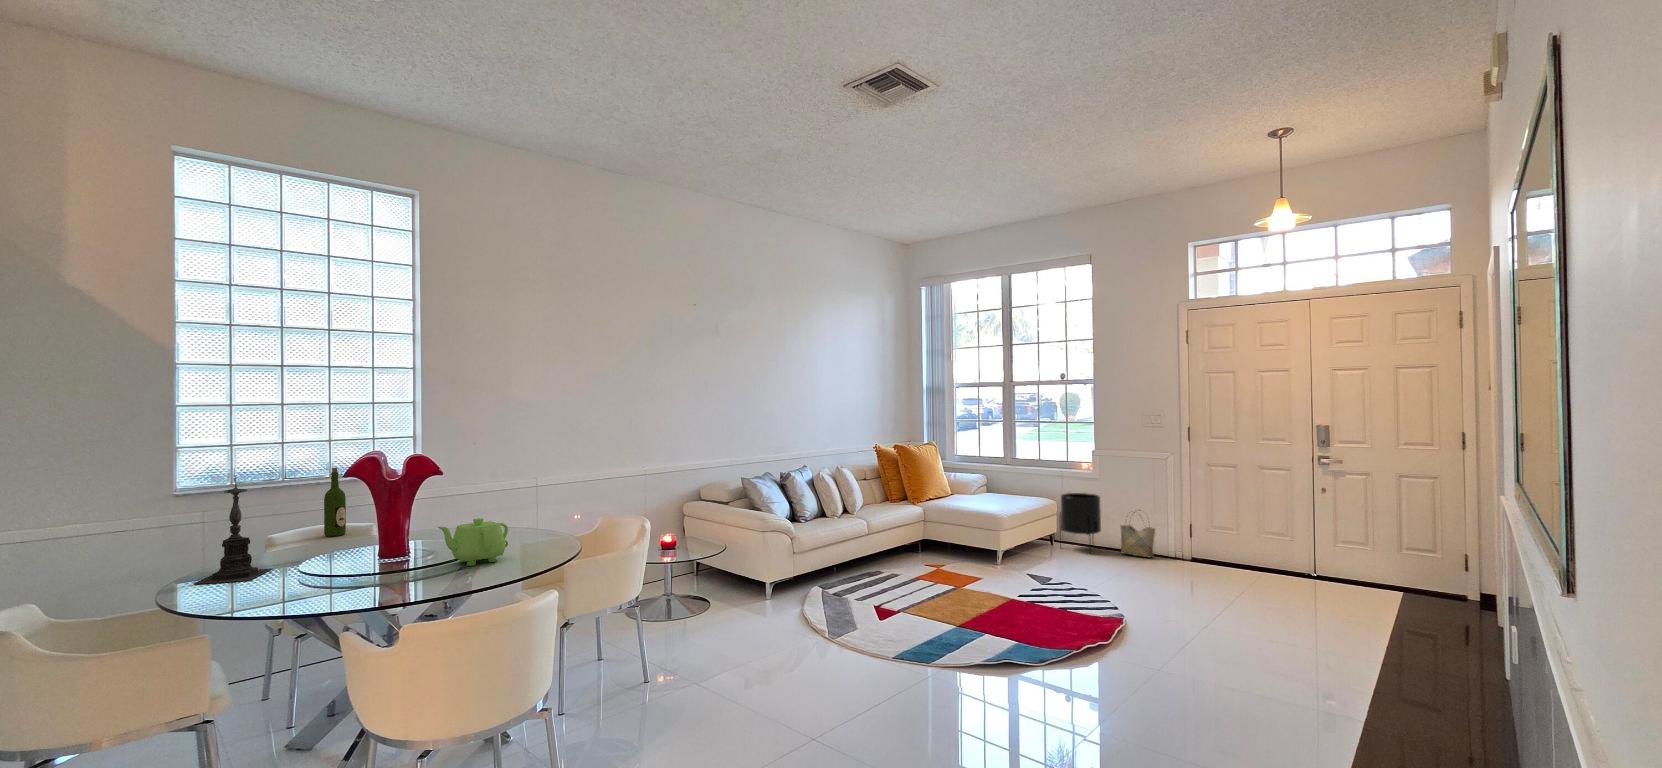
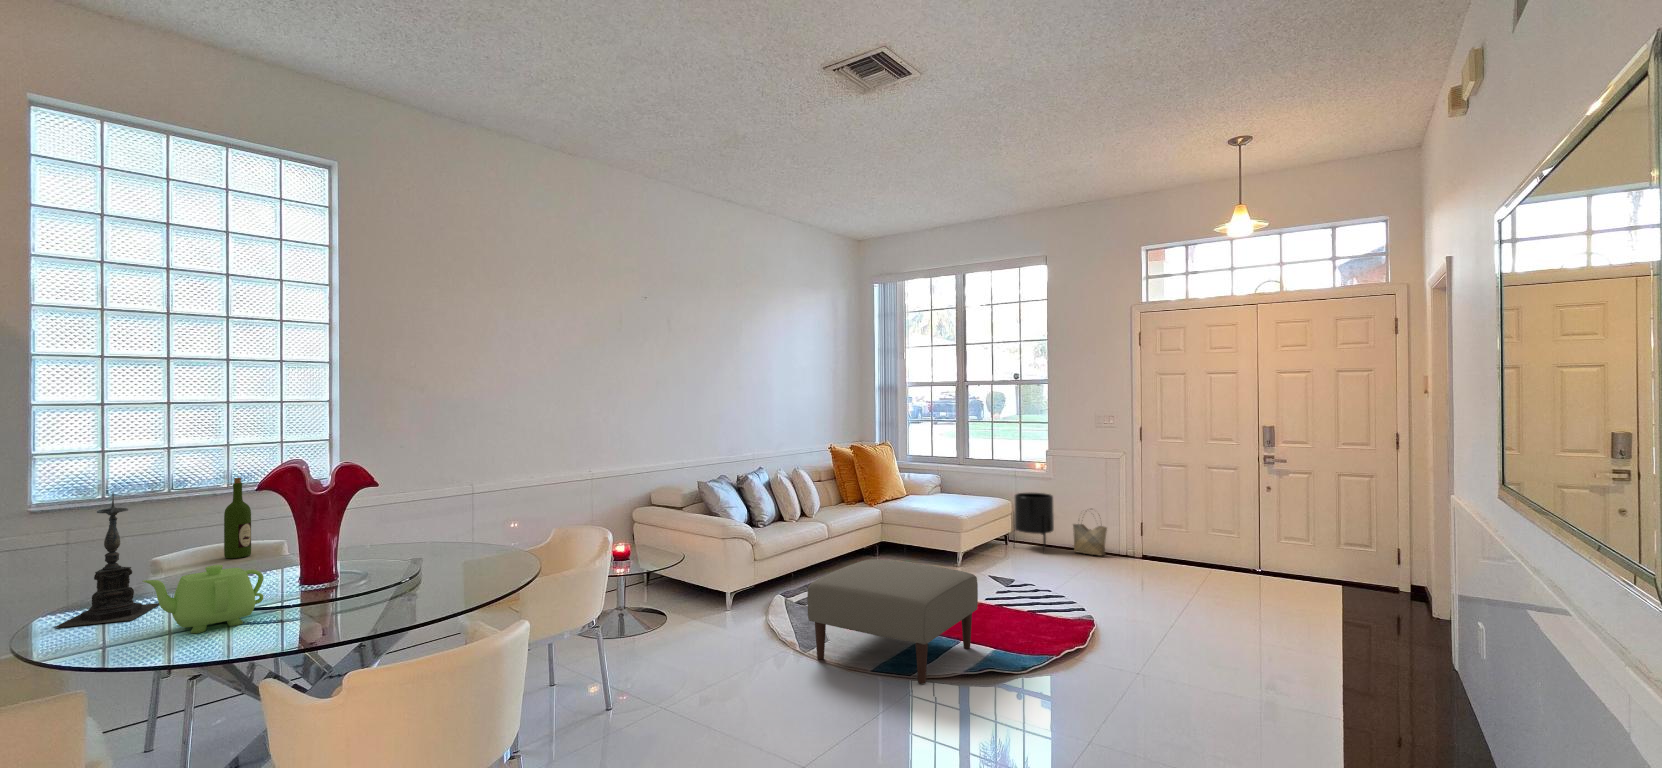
teapot: present [438,518,508,566] -> present [143,565,264,633]
ottoman: none [833,553,1000,669] -> present [808,559,978,684]

